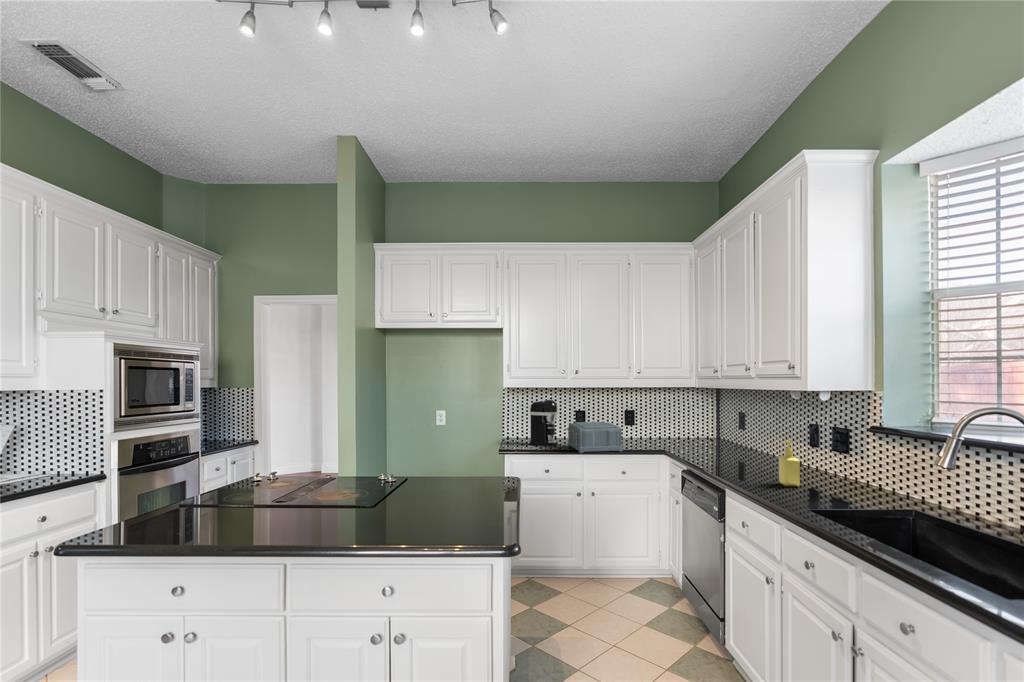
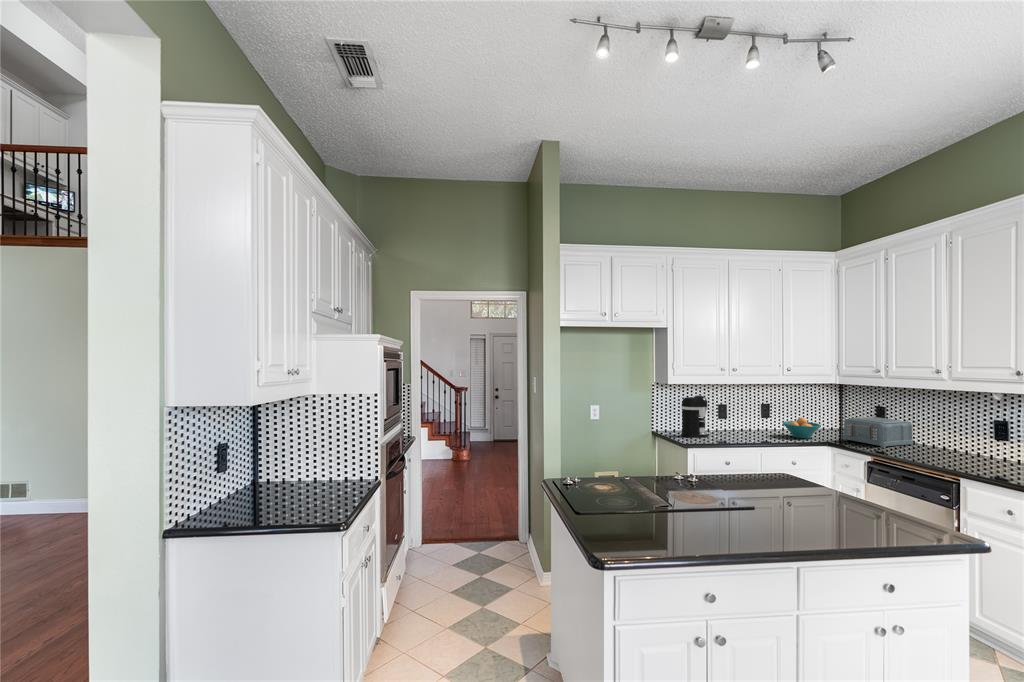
toaster: present [566,422,622,453] -> present [843,417,913,448]
fruit bowl: none [638,426,677,449] -> present [782,418,821,438]
soap dispenser: present [779,440,800,486] -> none [978,429,1003,467]

